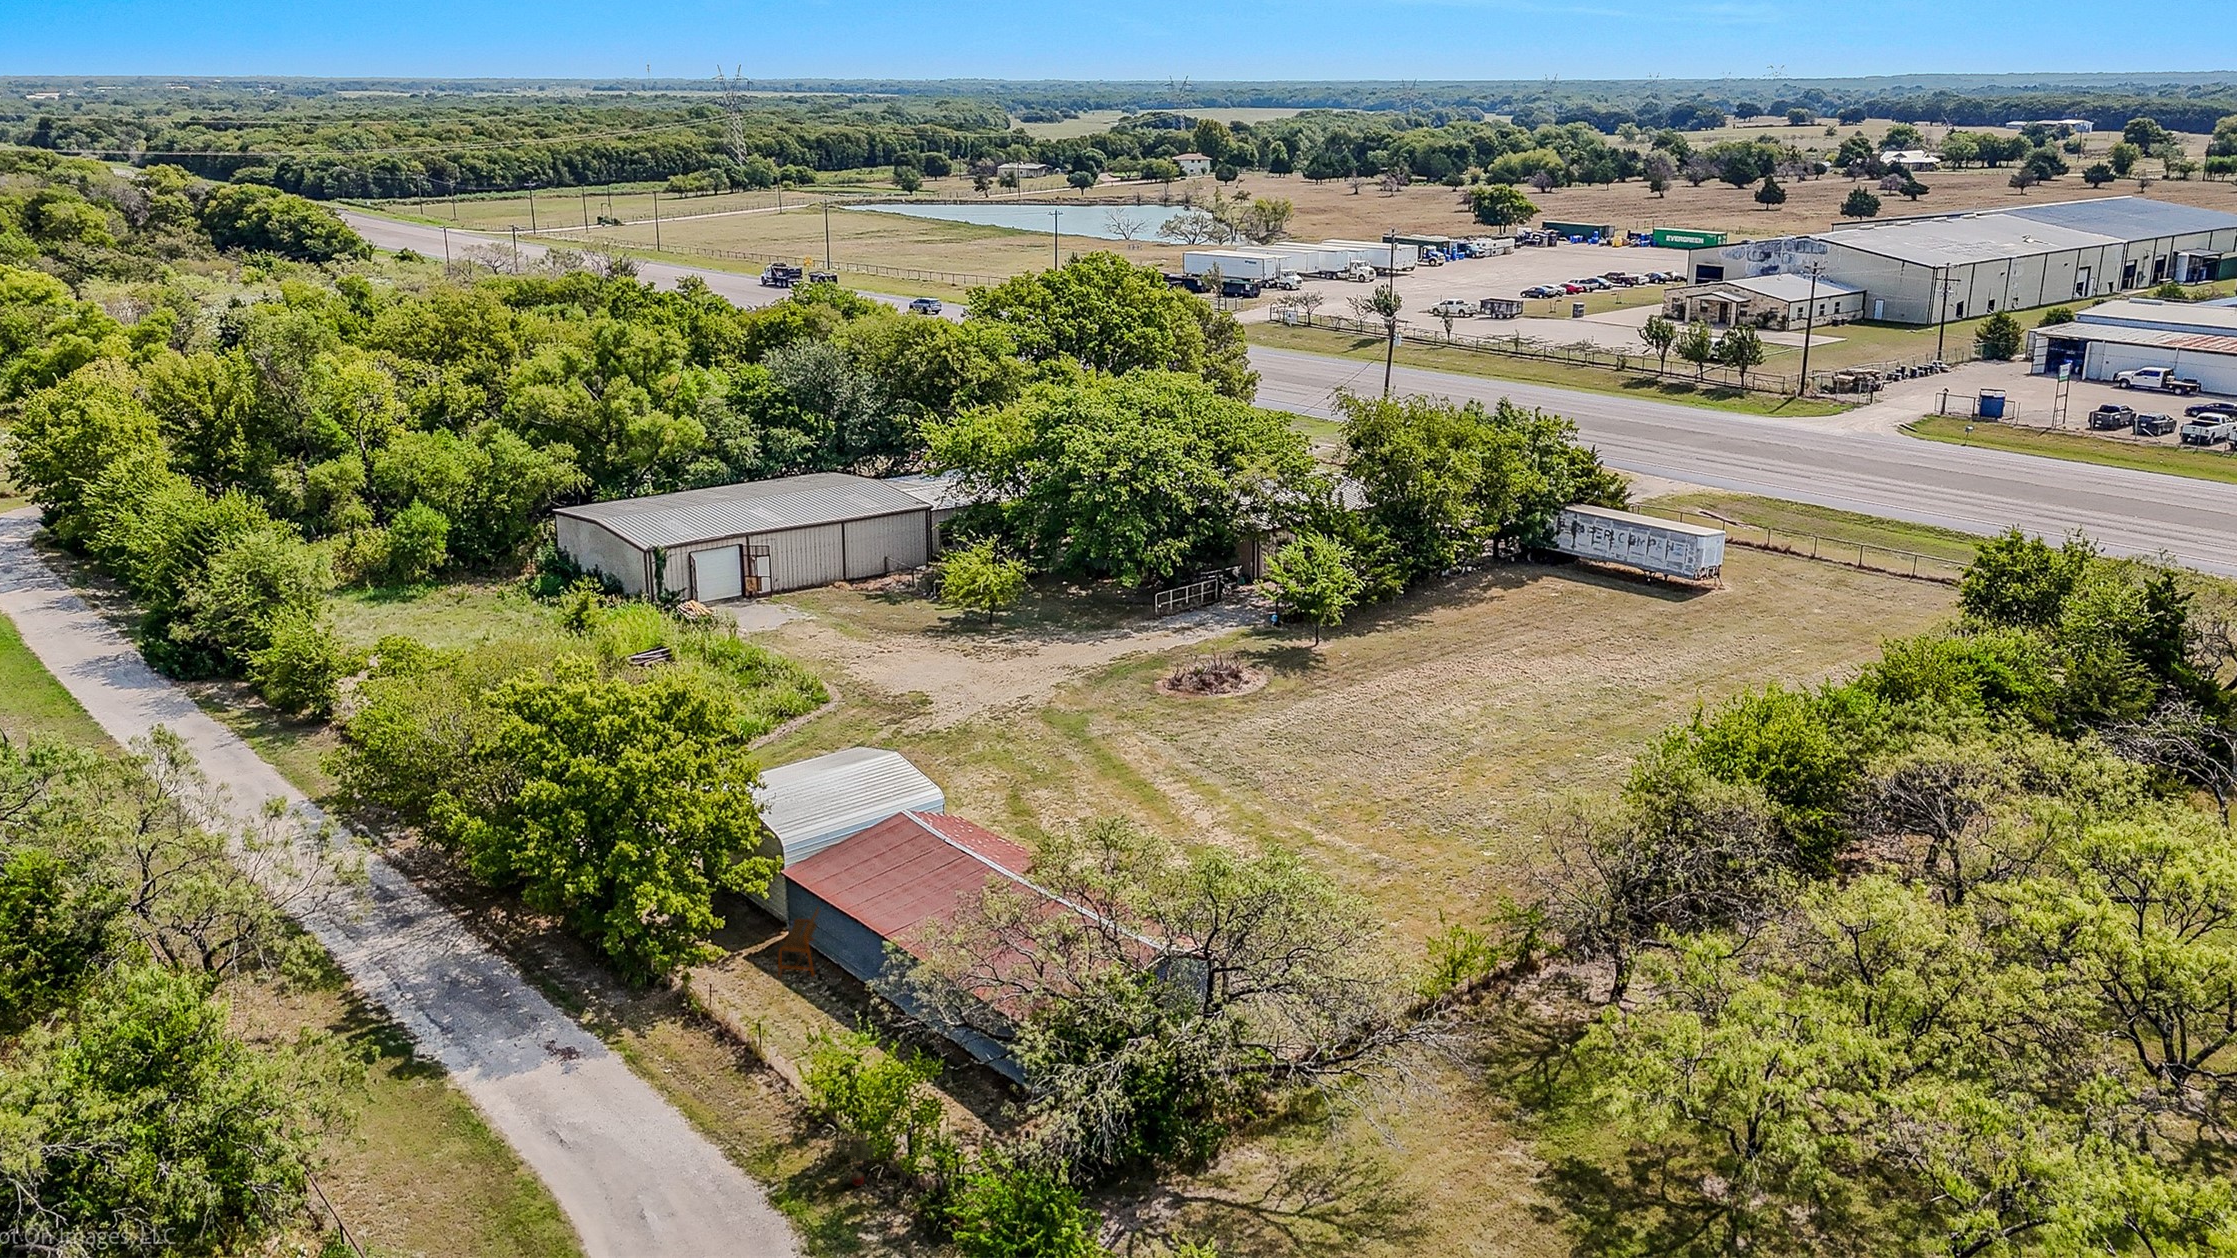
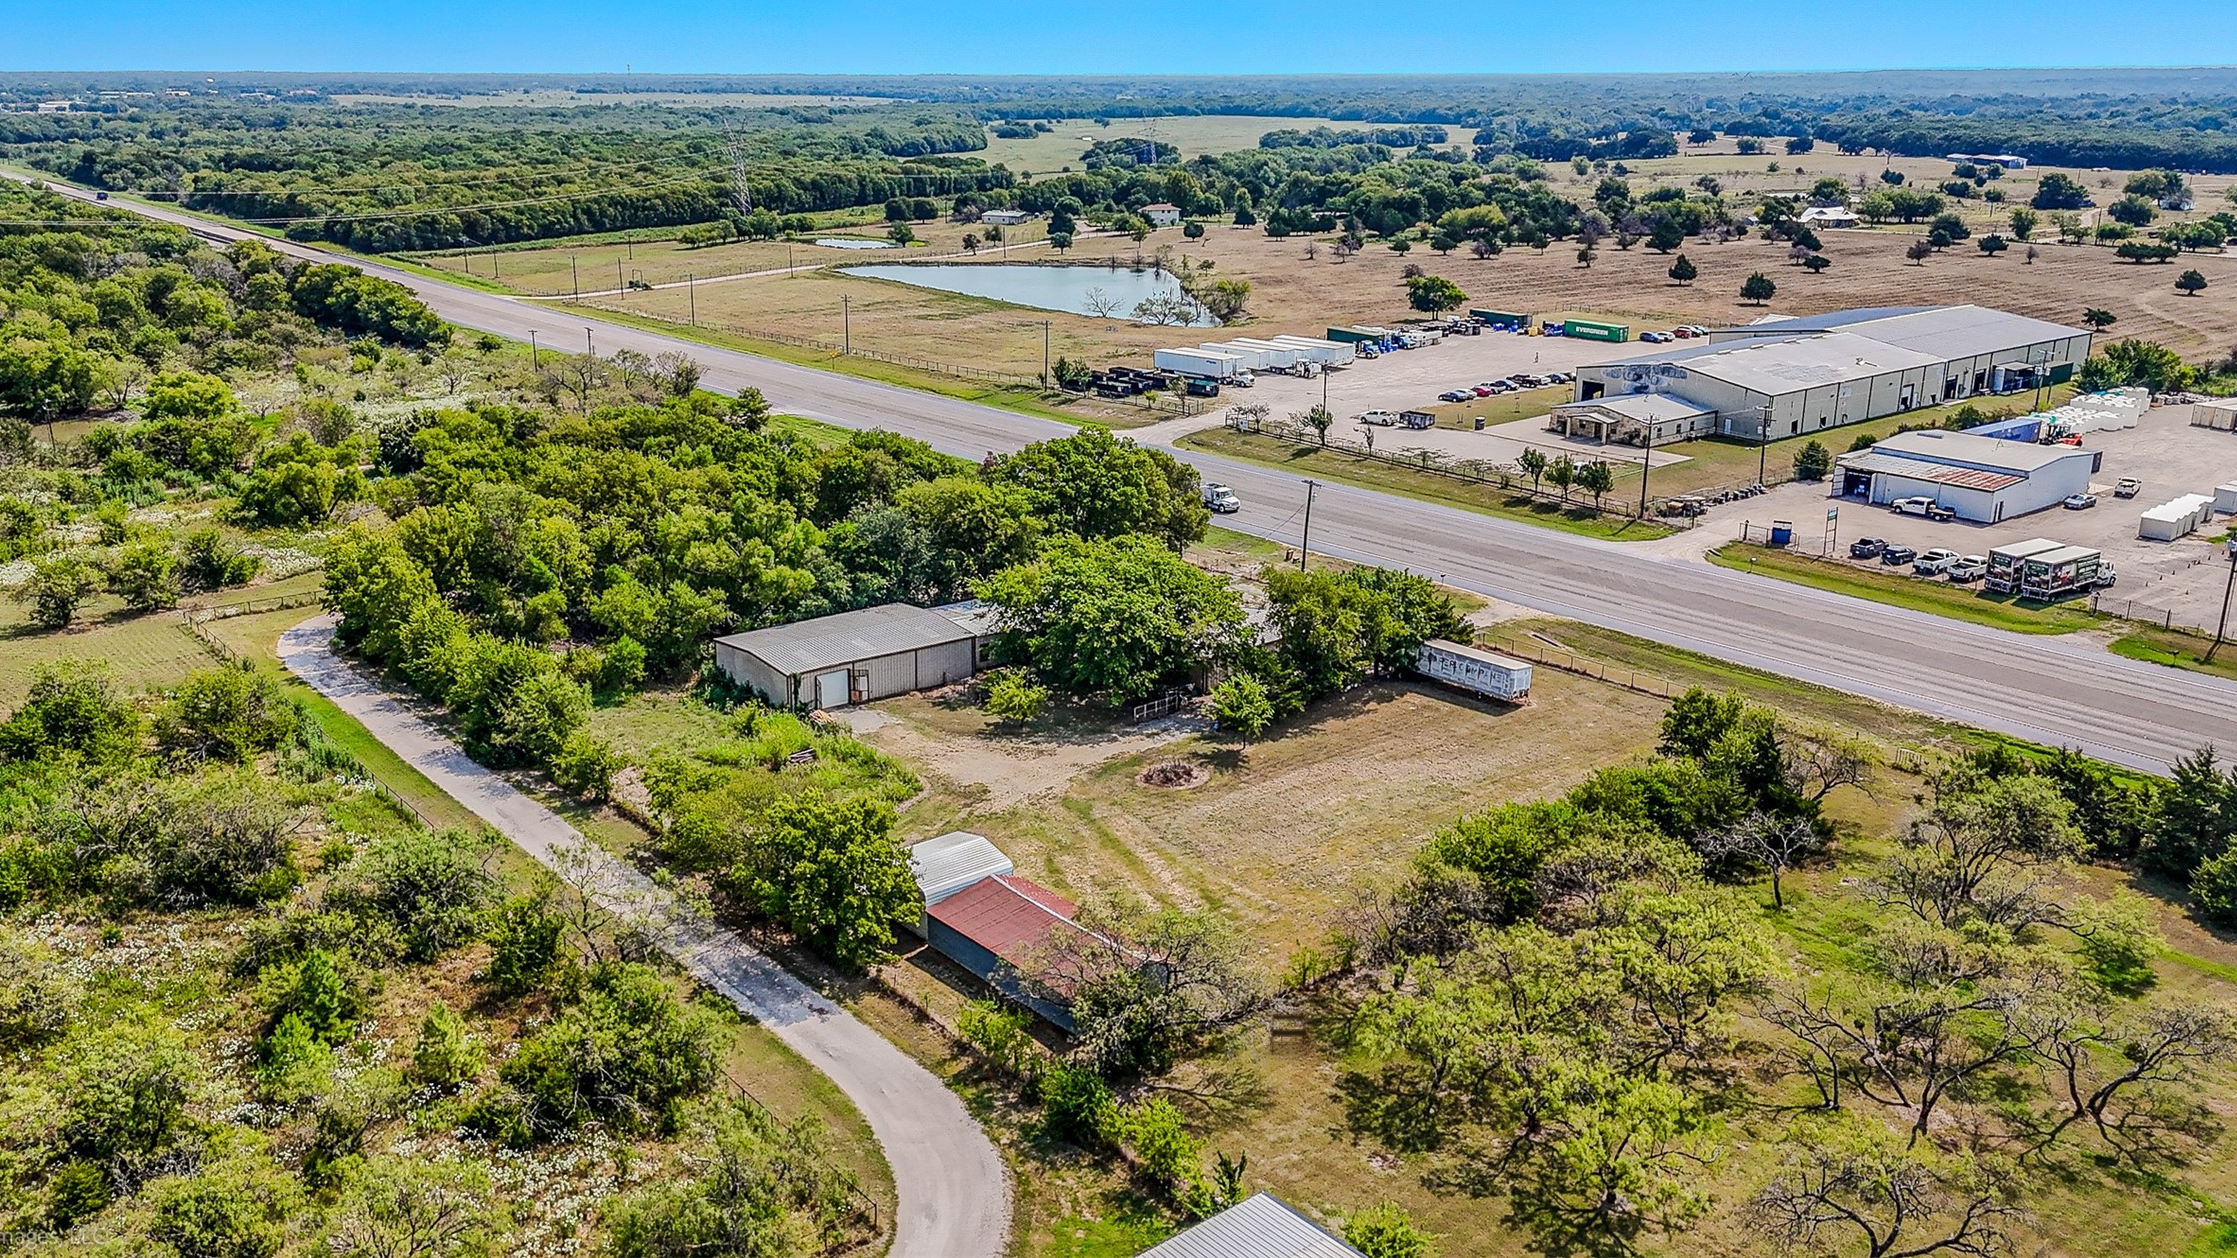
bench: present [778,907,819,977] -> present [1269,1014,1309,1052]

